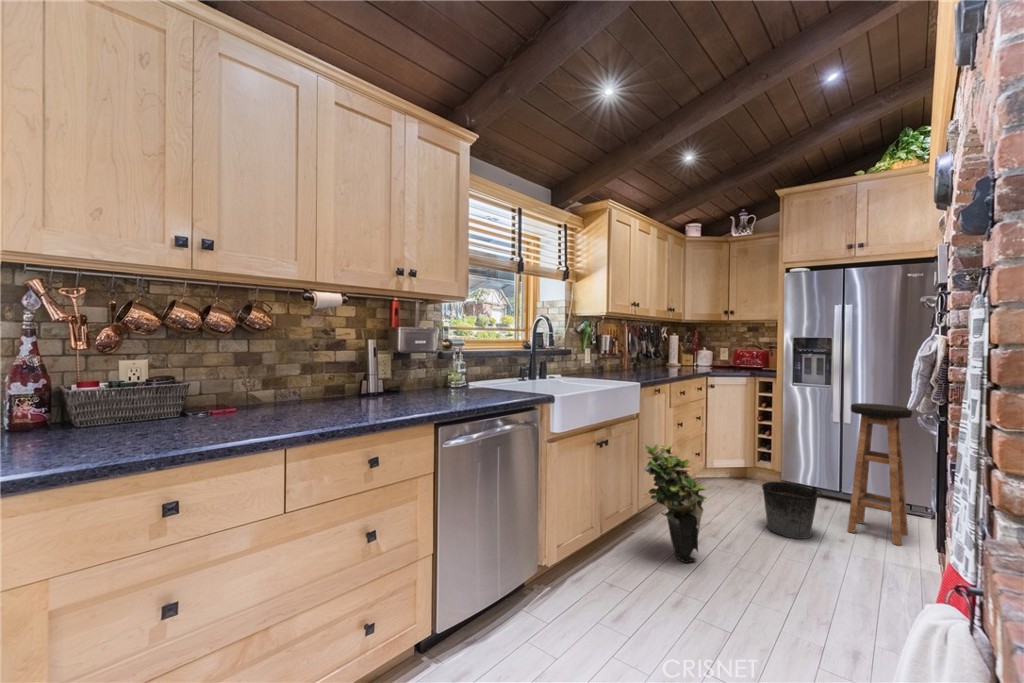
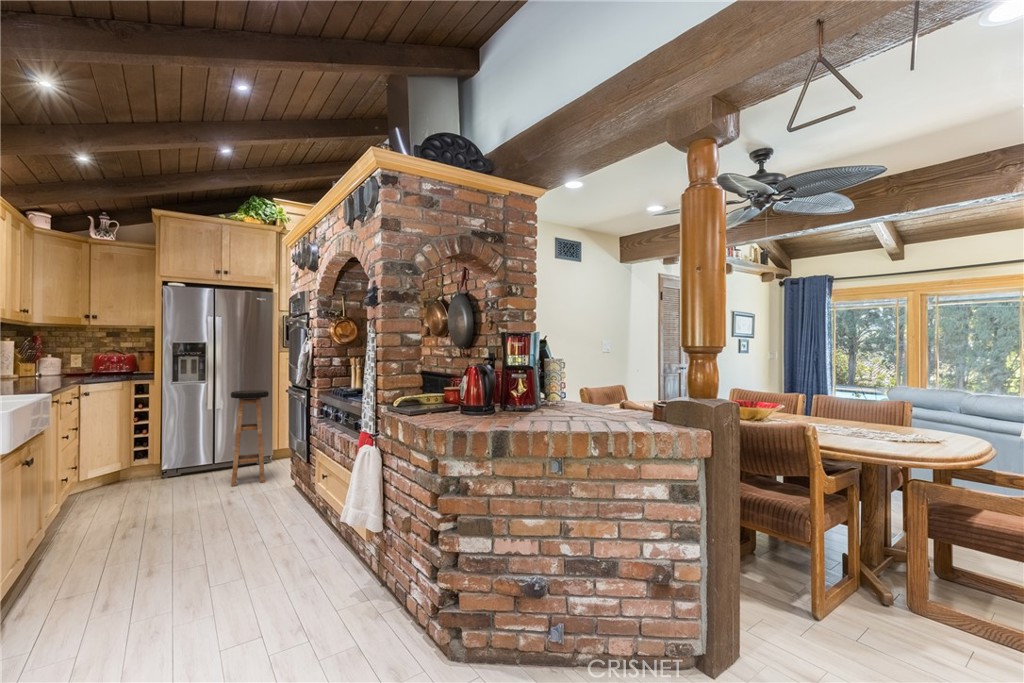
potted plant: present [644,444,707,563] -> none [69,446,151,549]
bucket: present [762,482,822,539] -> none [170,459,219,505]

